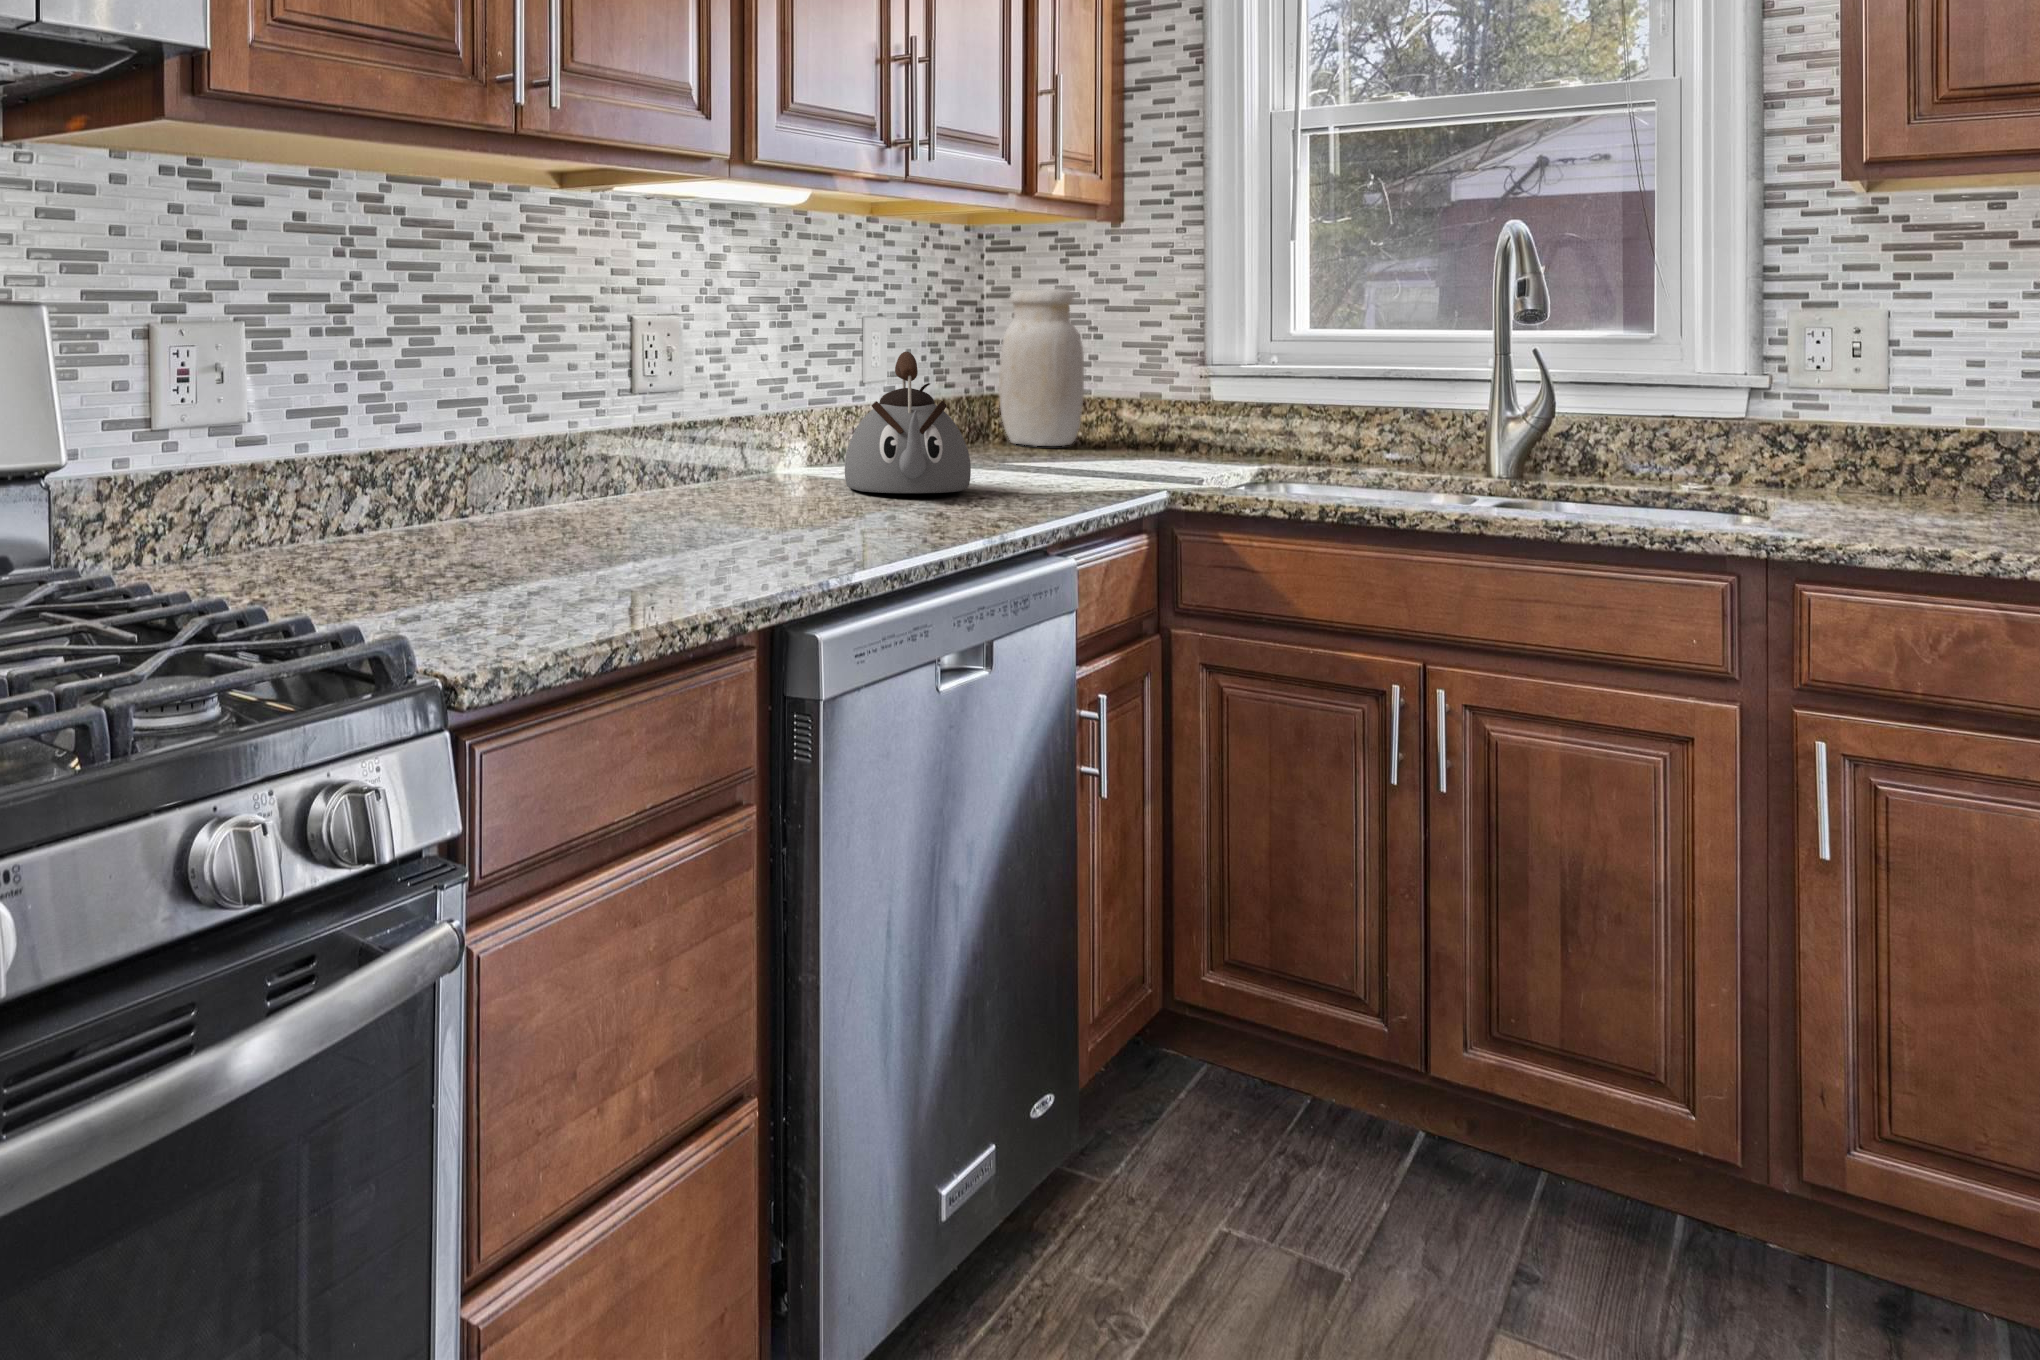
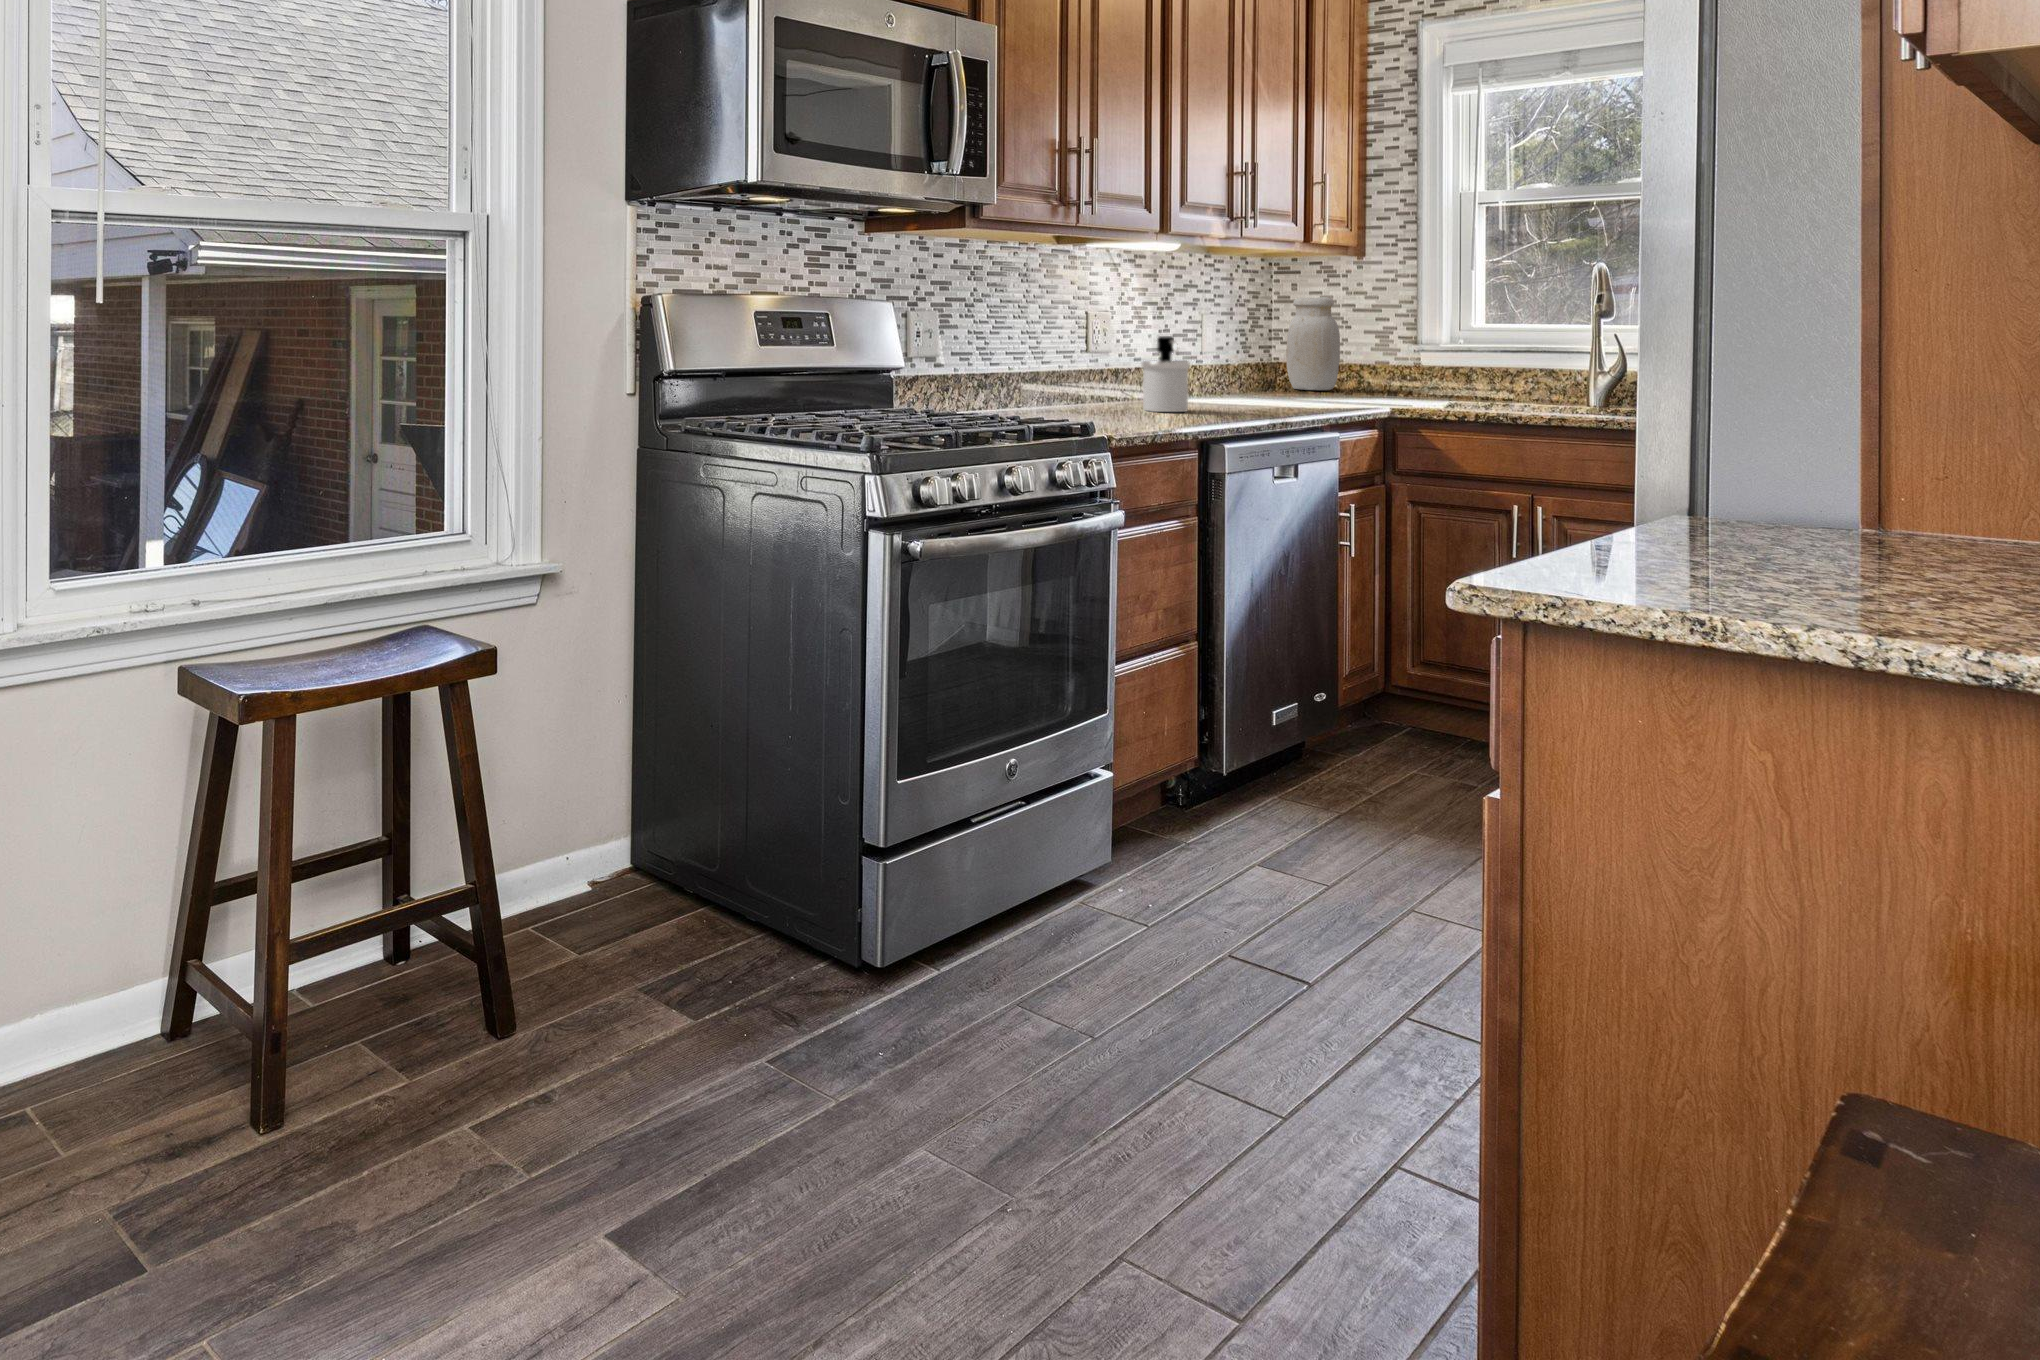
kettle: present [845,352,971,493] -> none [1210,331,1281,404]
soap dispenser: none [691,367,784,524] -> present [1142,336,1190,412]

